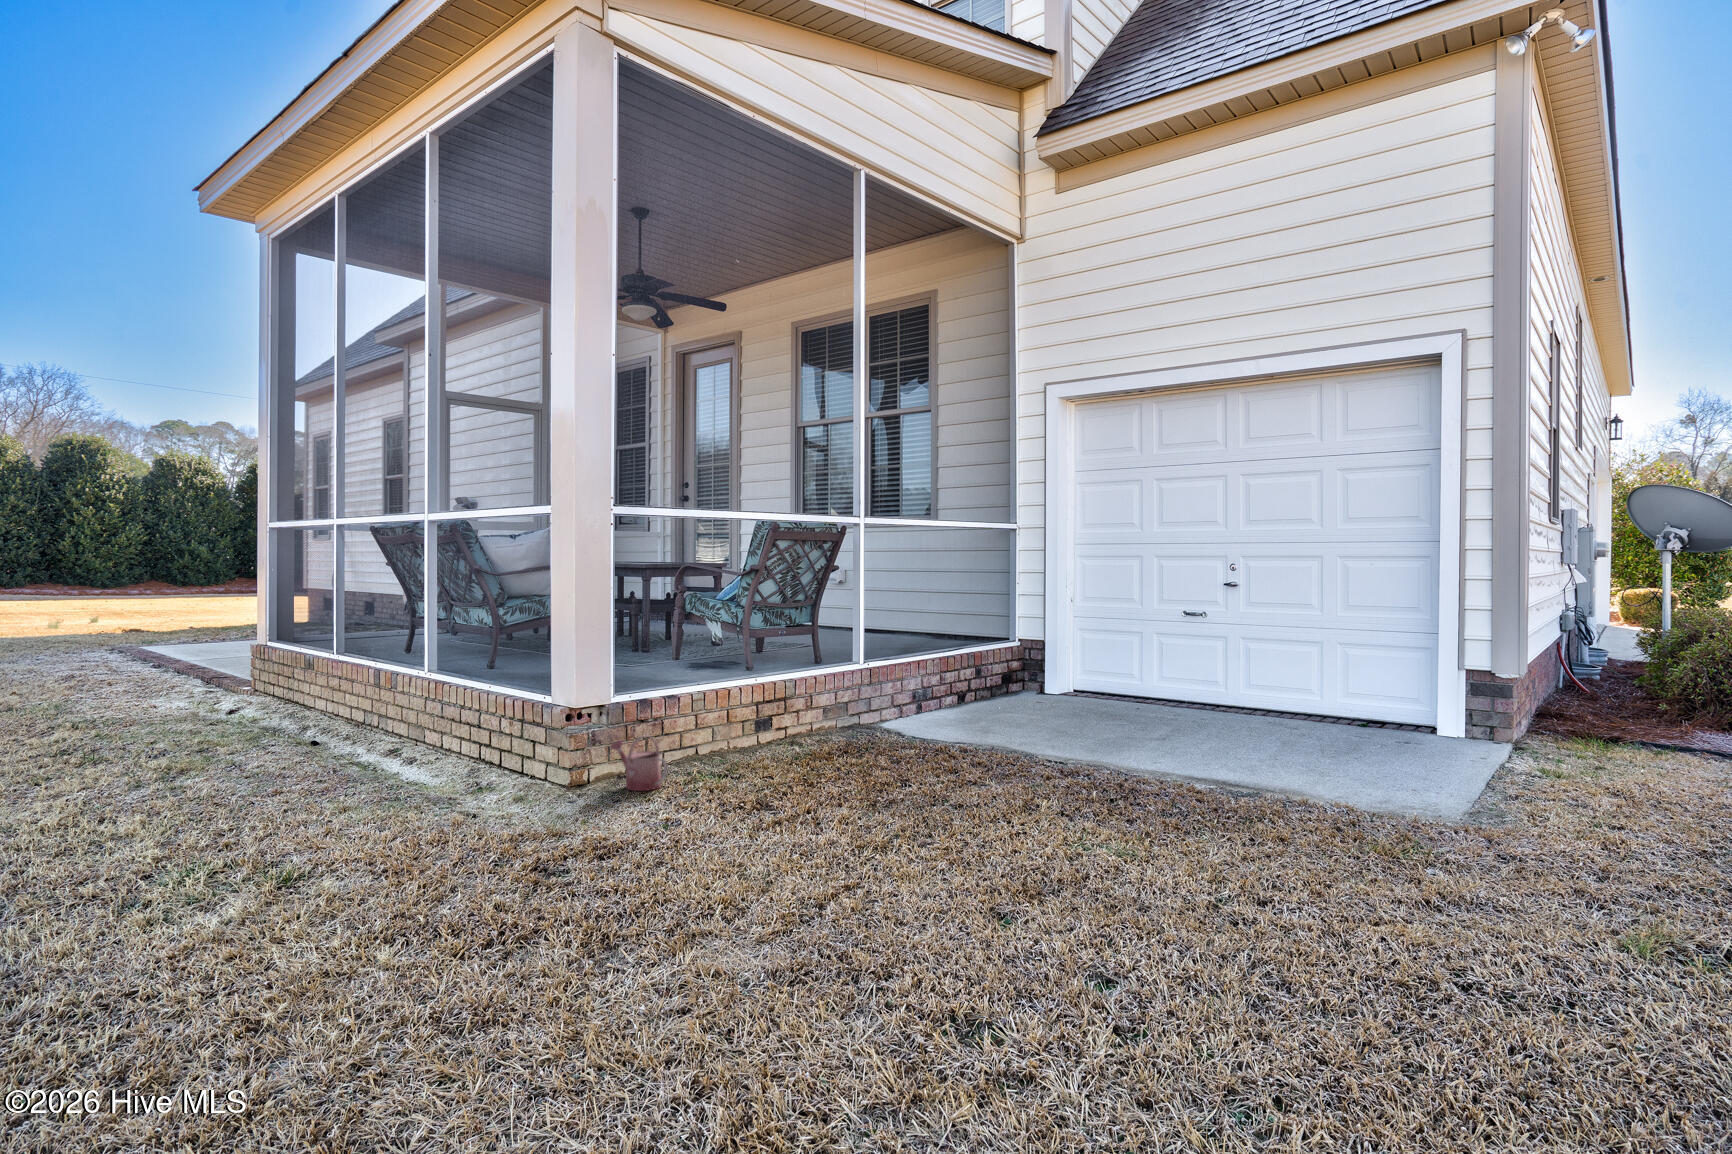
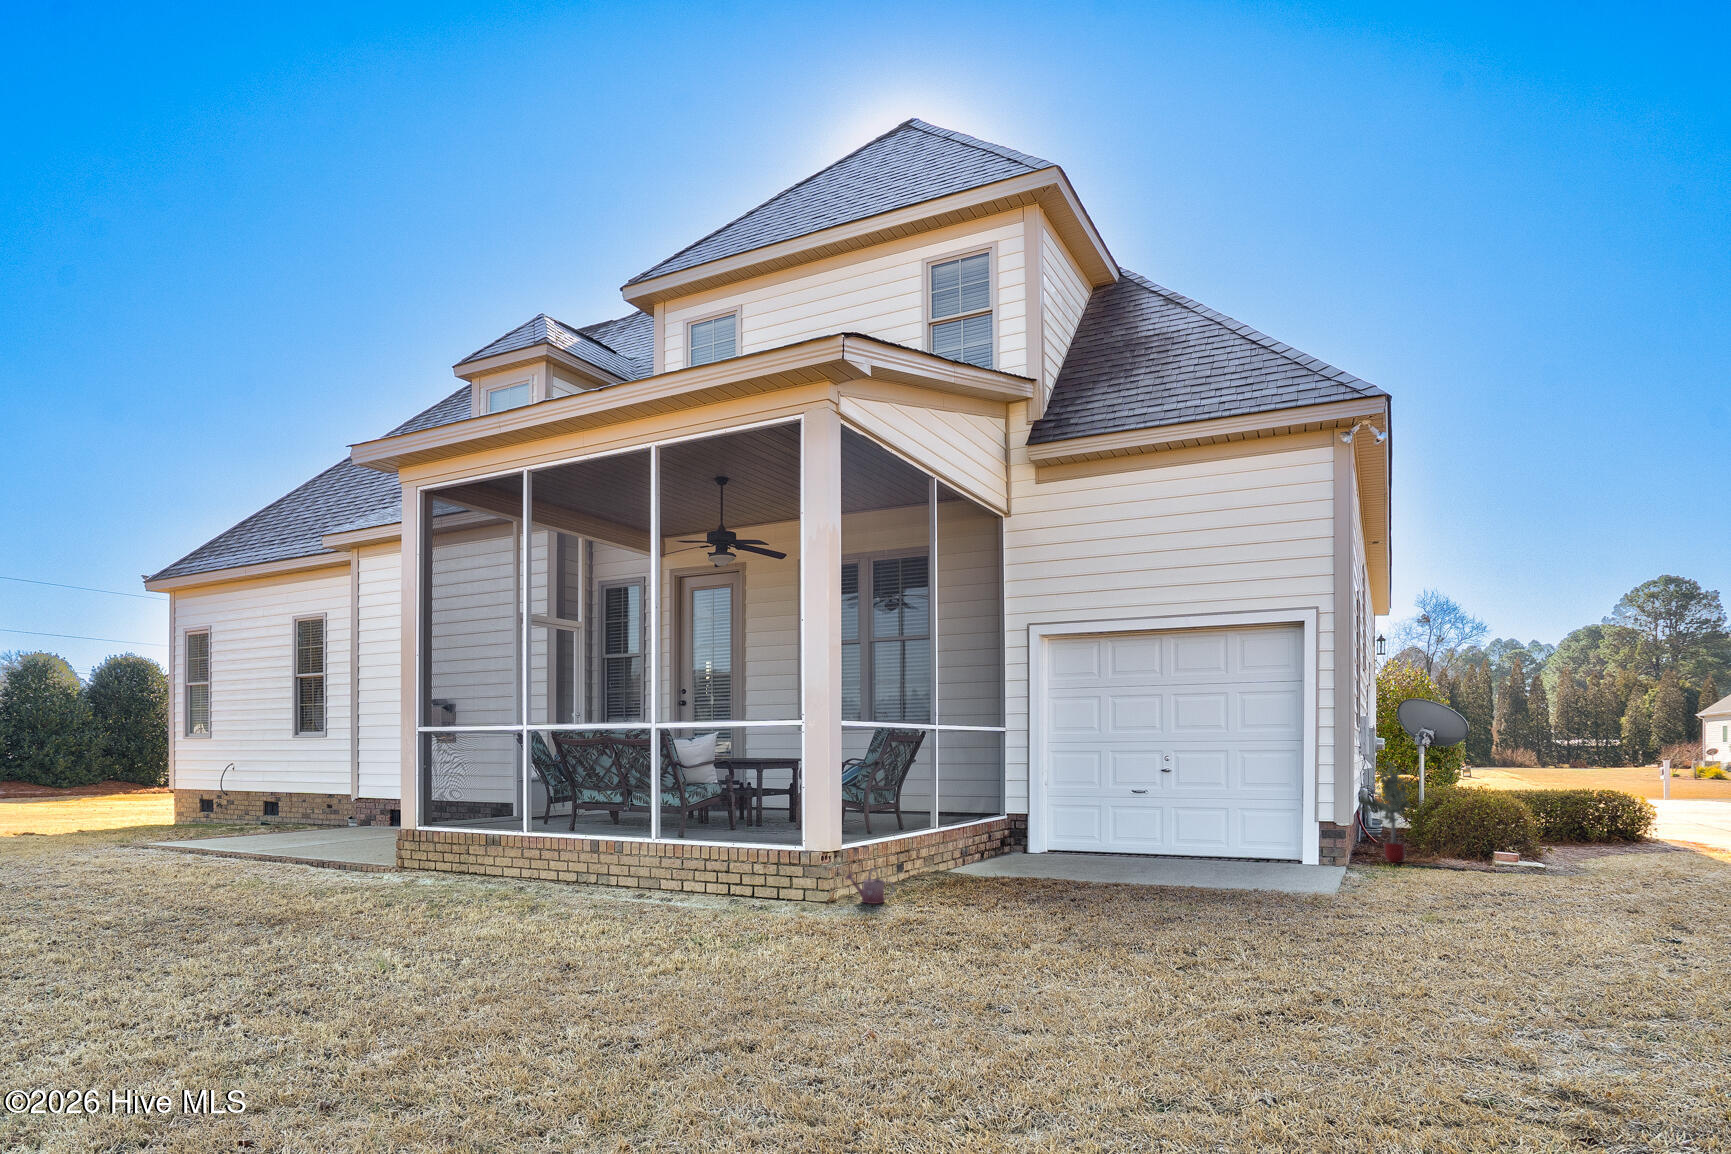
potted tree: none [1546,575,1651,732] -> present [1359,762,1411,862]

